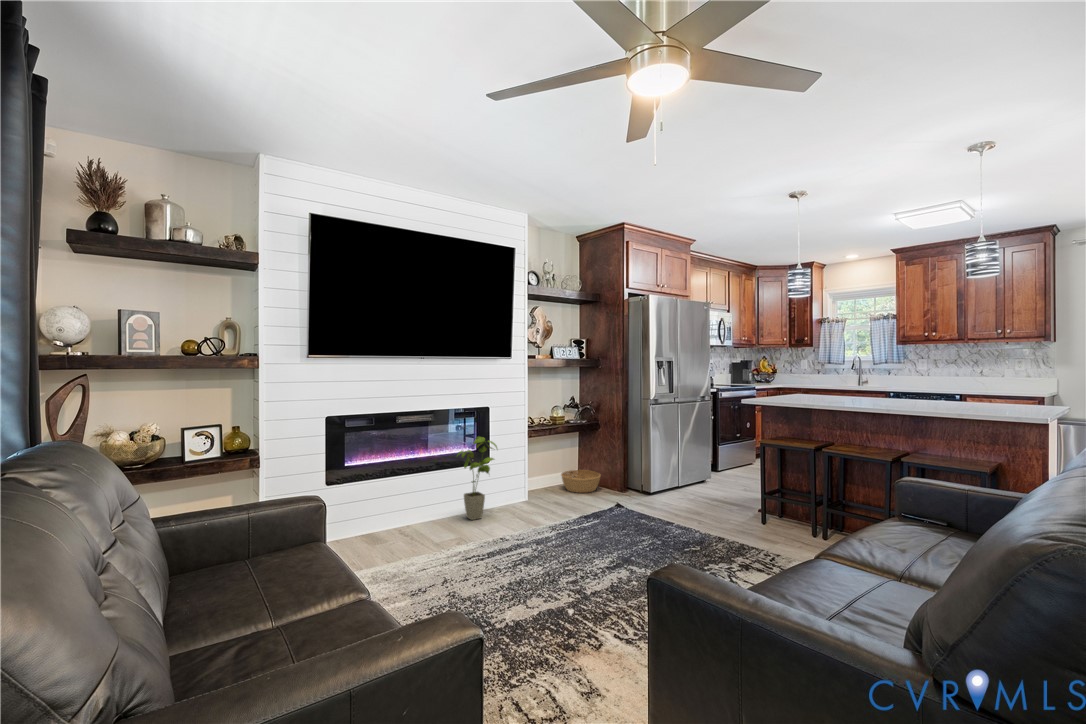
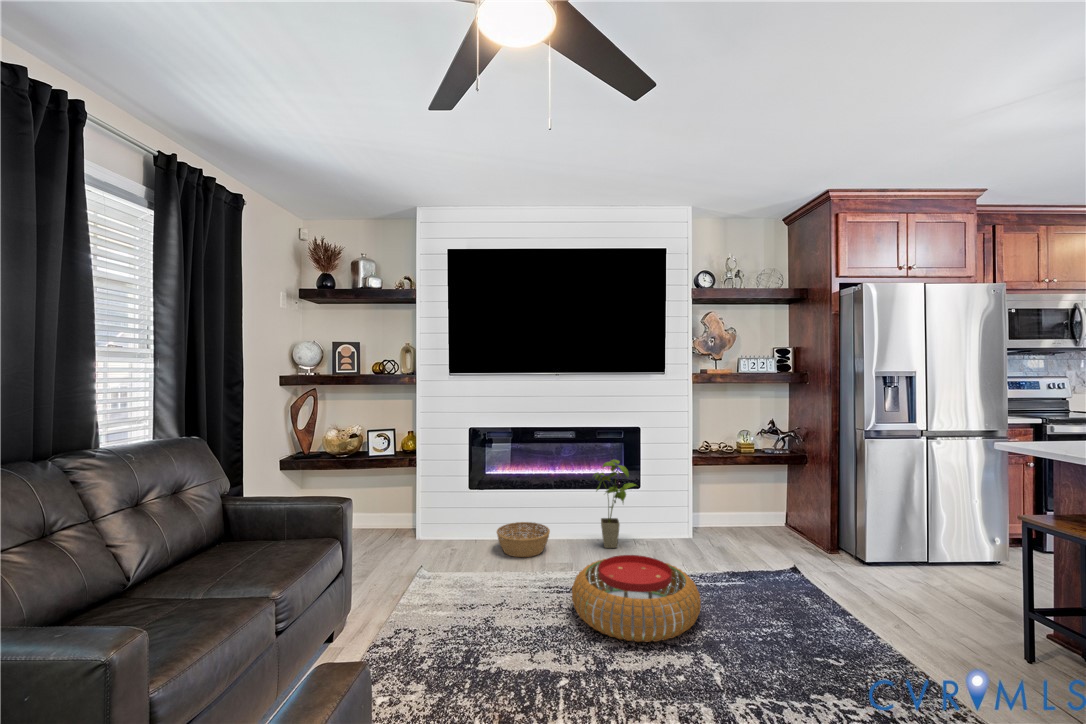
basket: present [561,470,600,493] -> present [497,522,550,557]
pouf: none [503,510,612,579] -> present [572,555,701,642]

